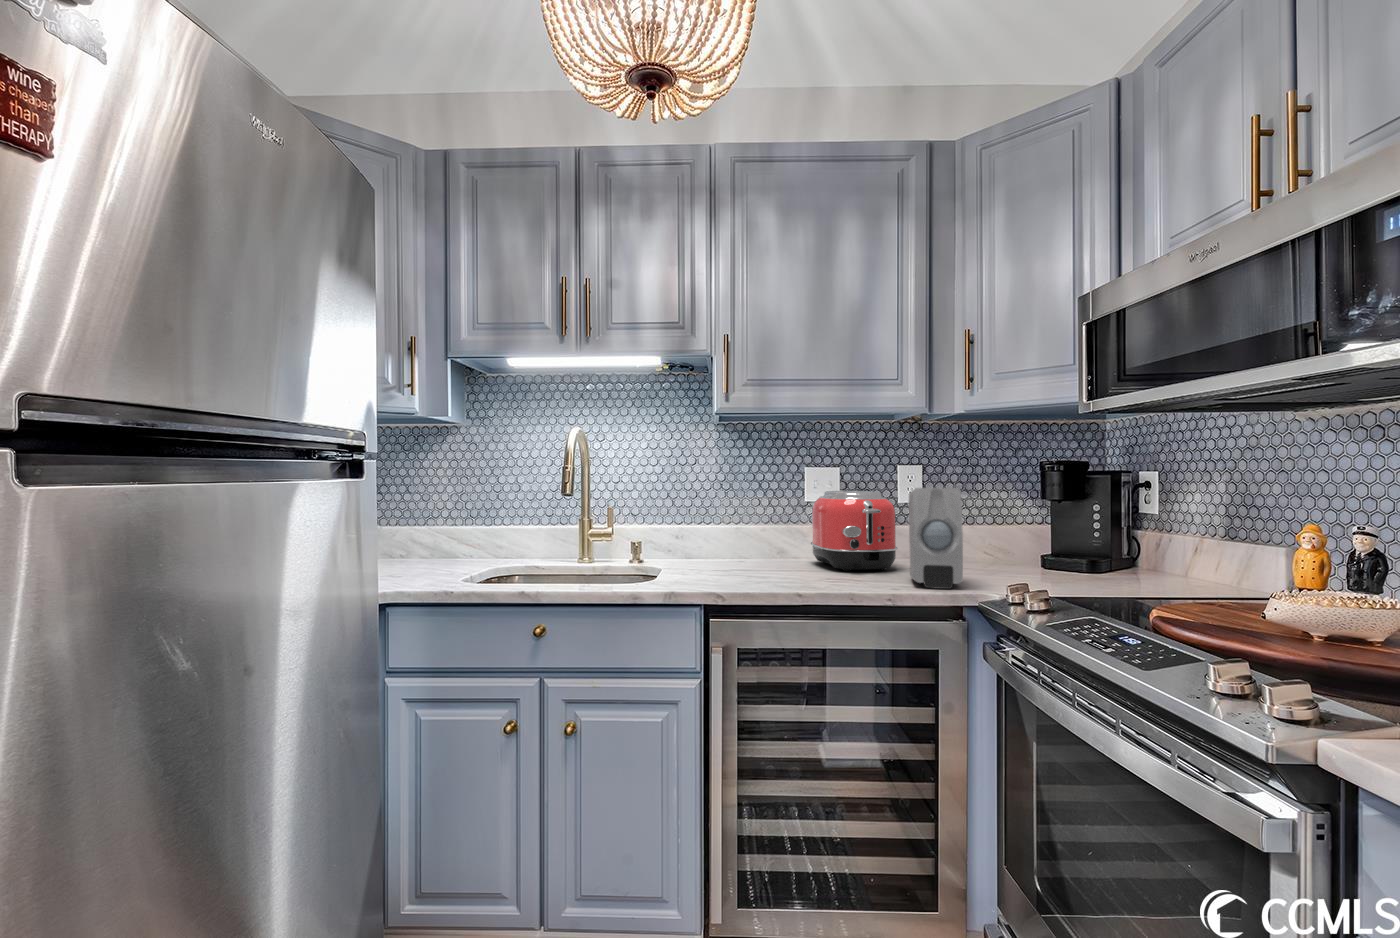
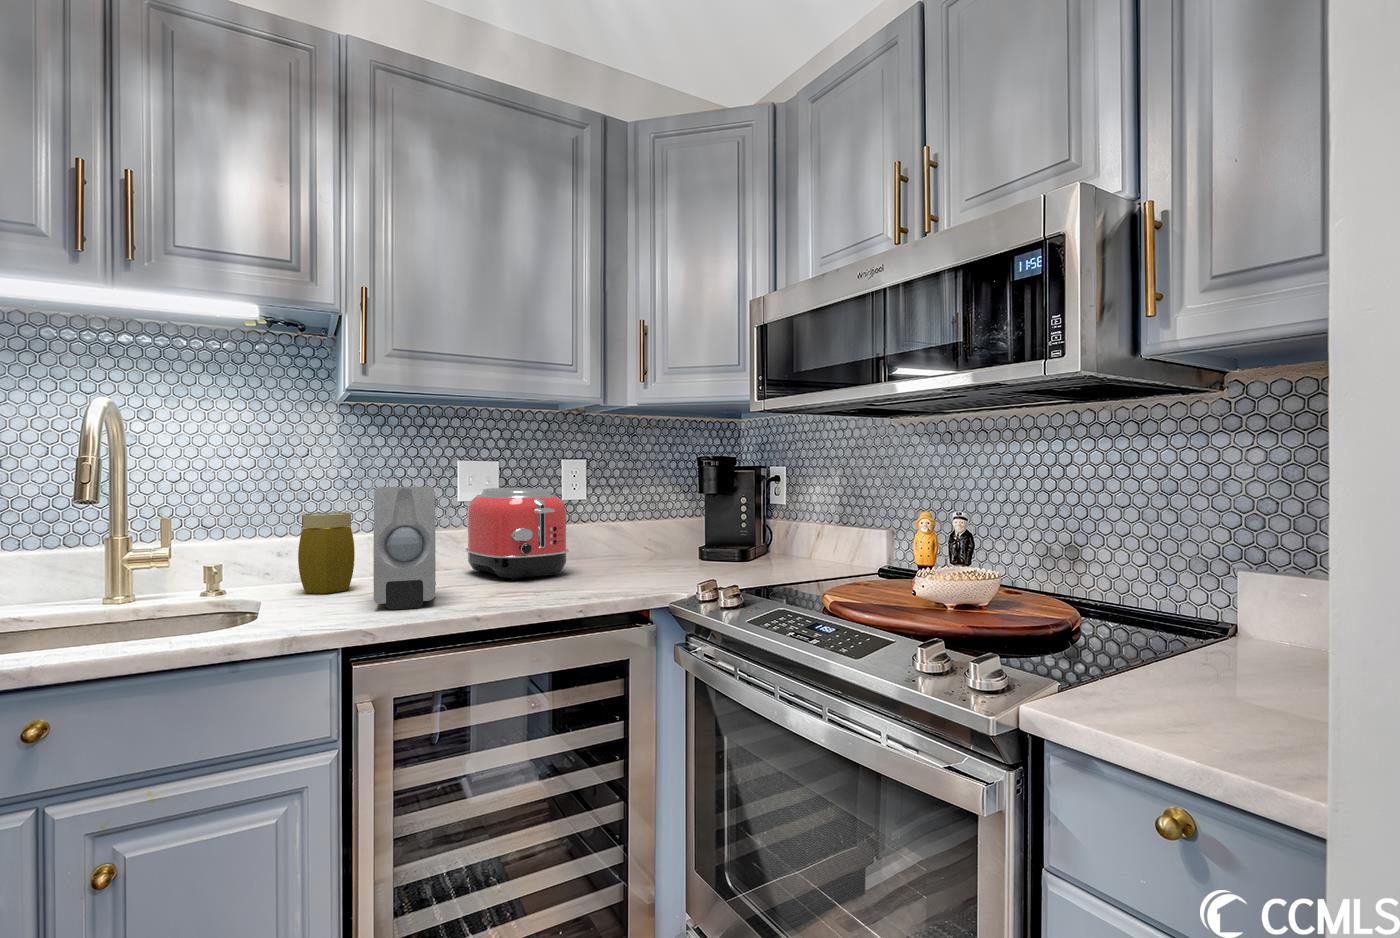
soap dispenser: present [909,488,963,589] -> present [373,486,436,610]
jar: none [685,507,724,569] -> present [298,512,355,593]

